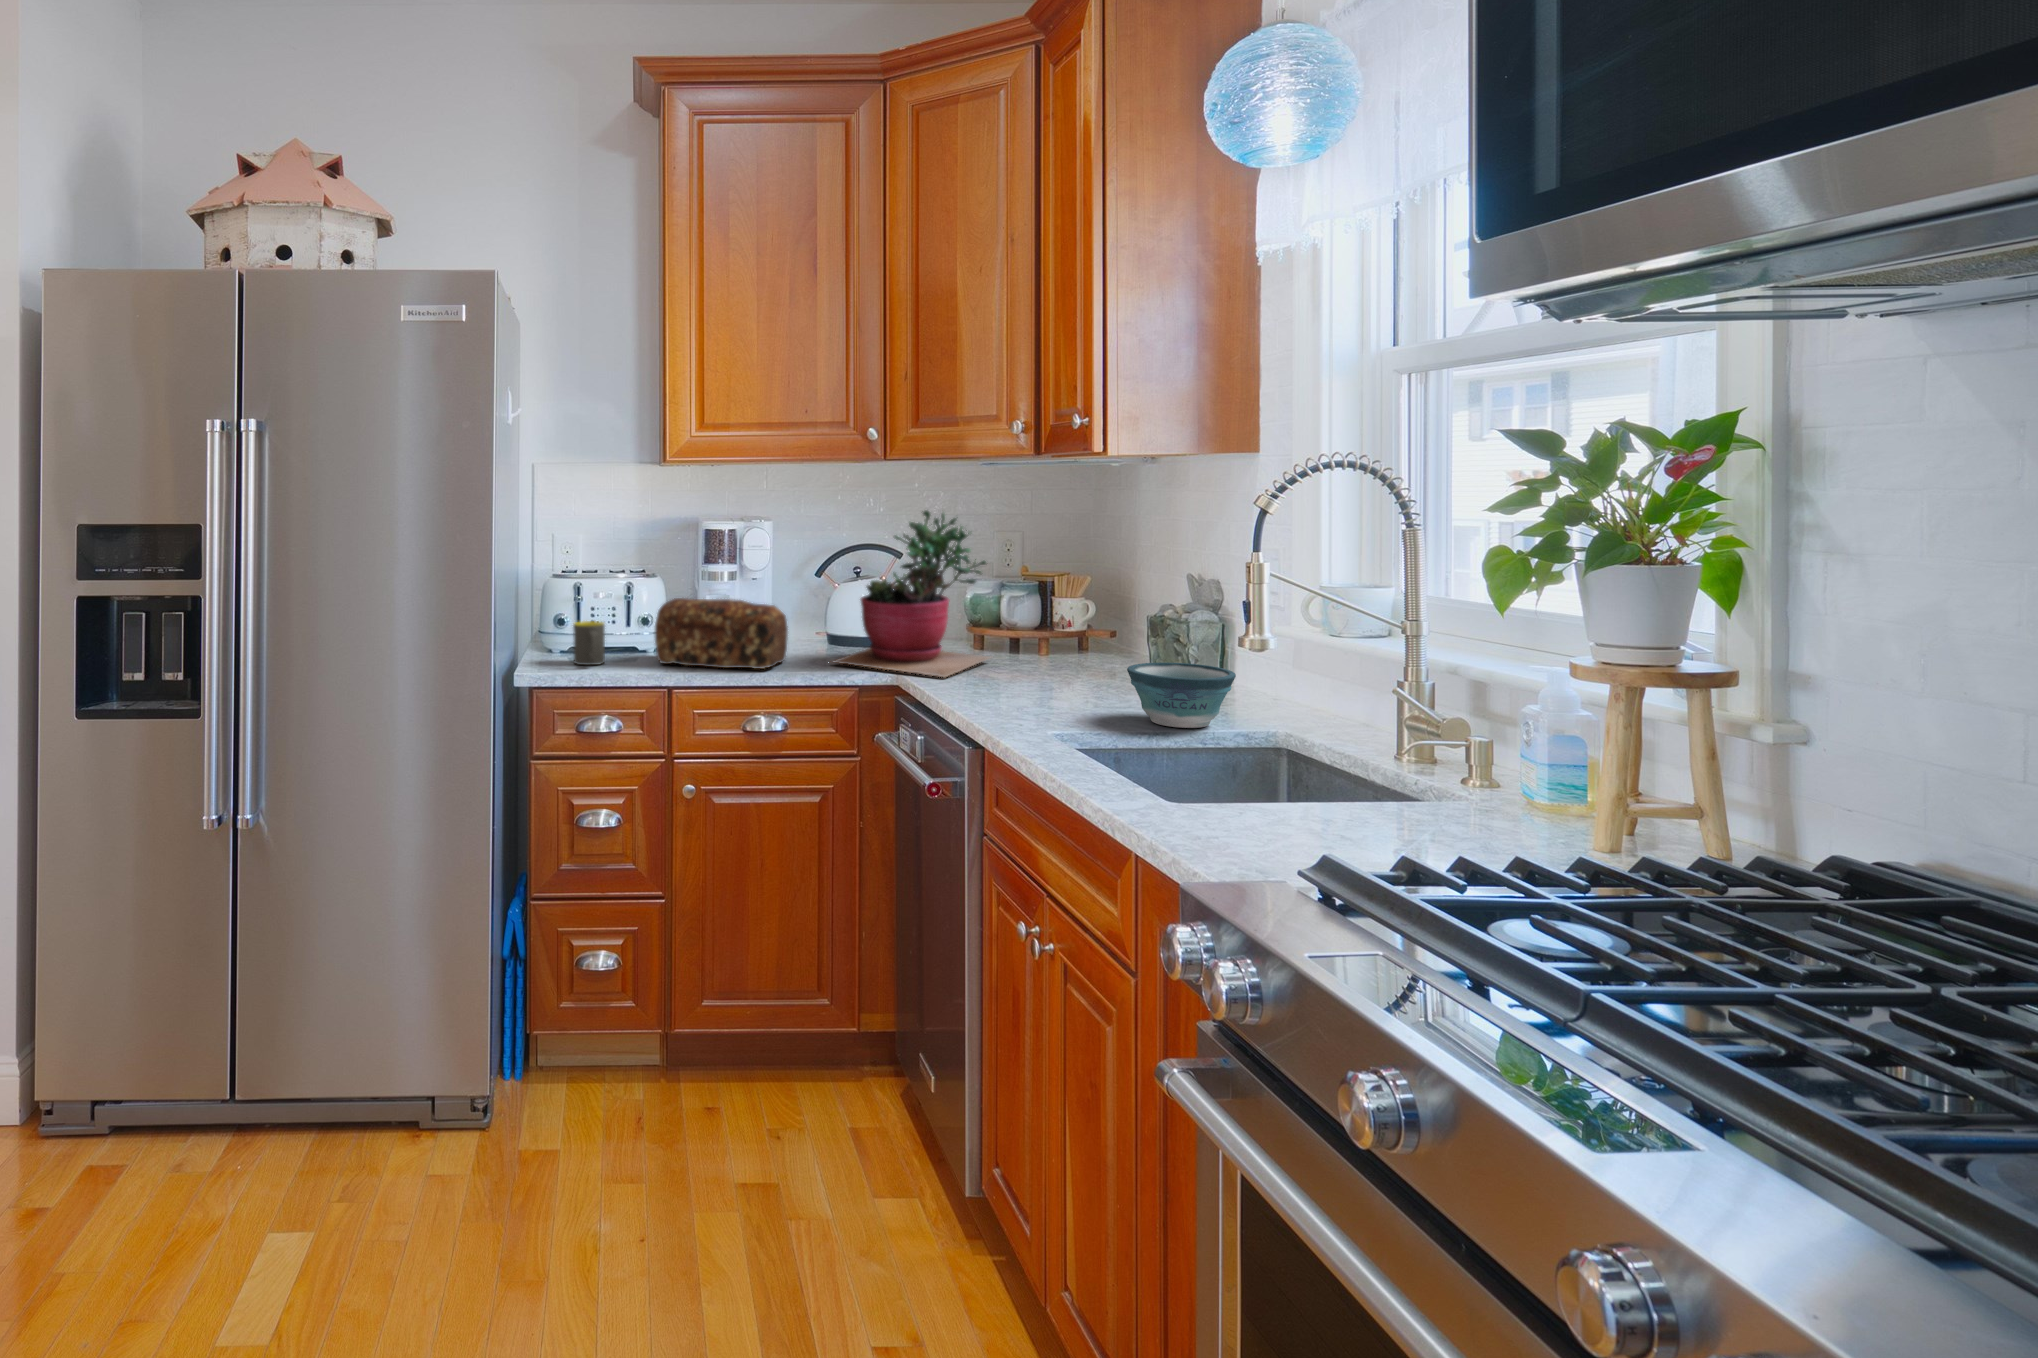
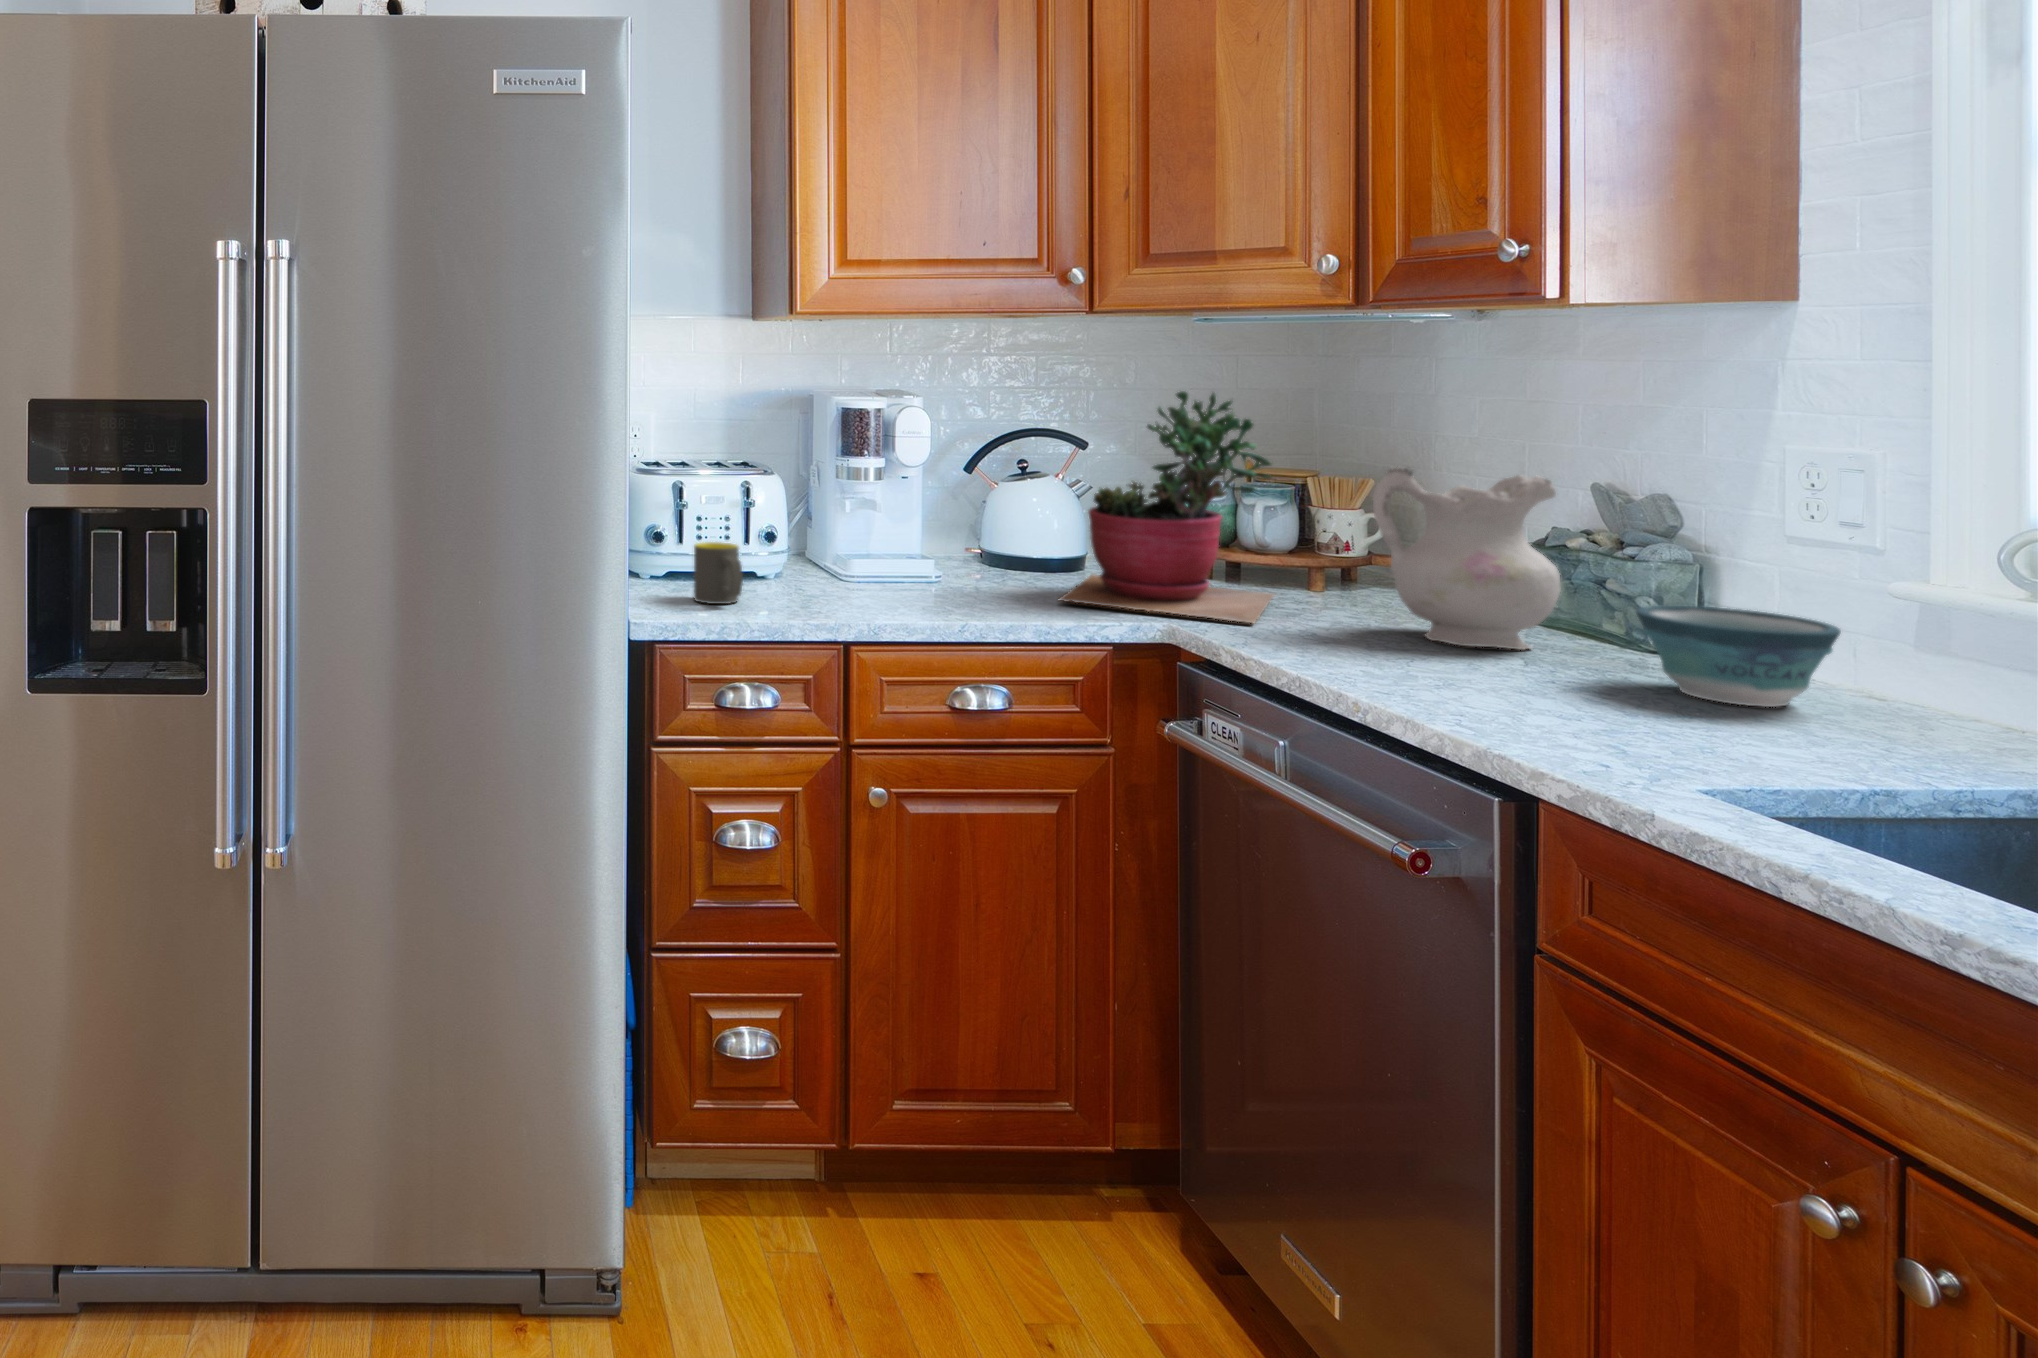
ceramic pitcher: none [1019,566,1131,694] -> present [1373,466,1561,649]
bread loaf: present [655,598,788,669] -> none [813,511,993,610]

